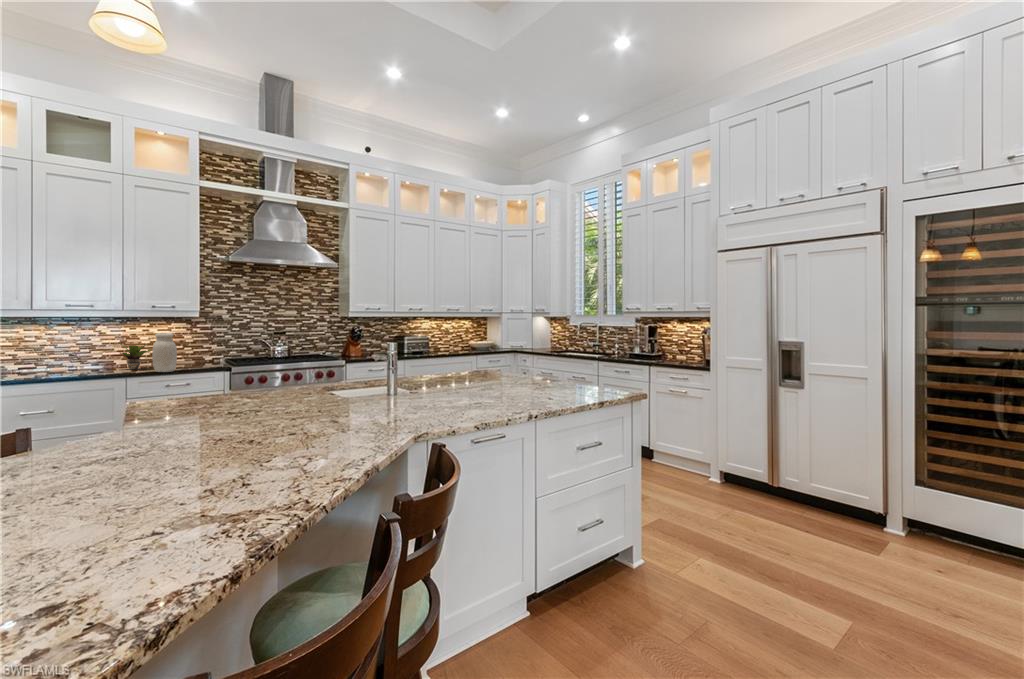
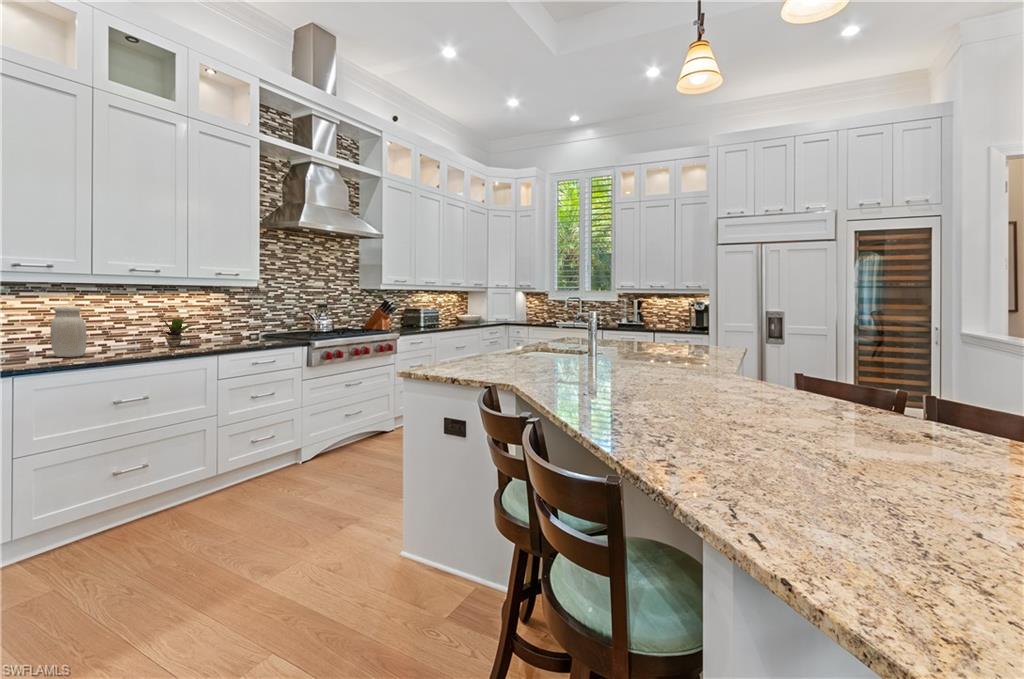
jar: present [152,333,177,372] -> present [50,306,87,357]

